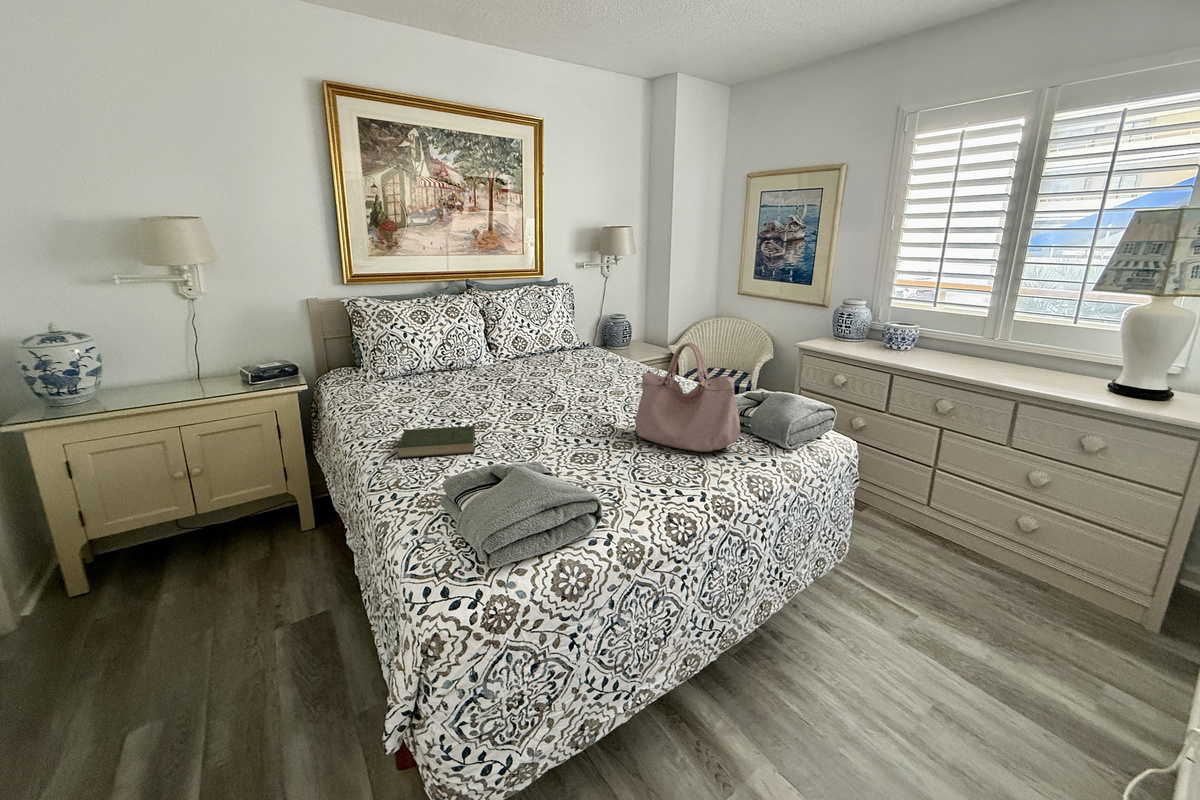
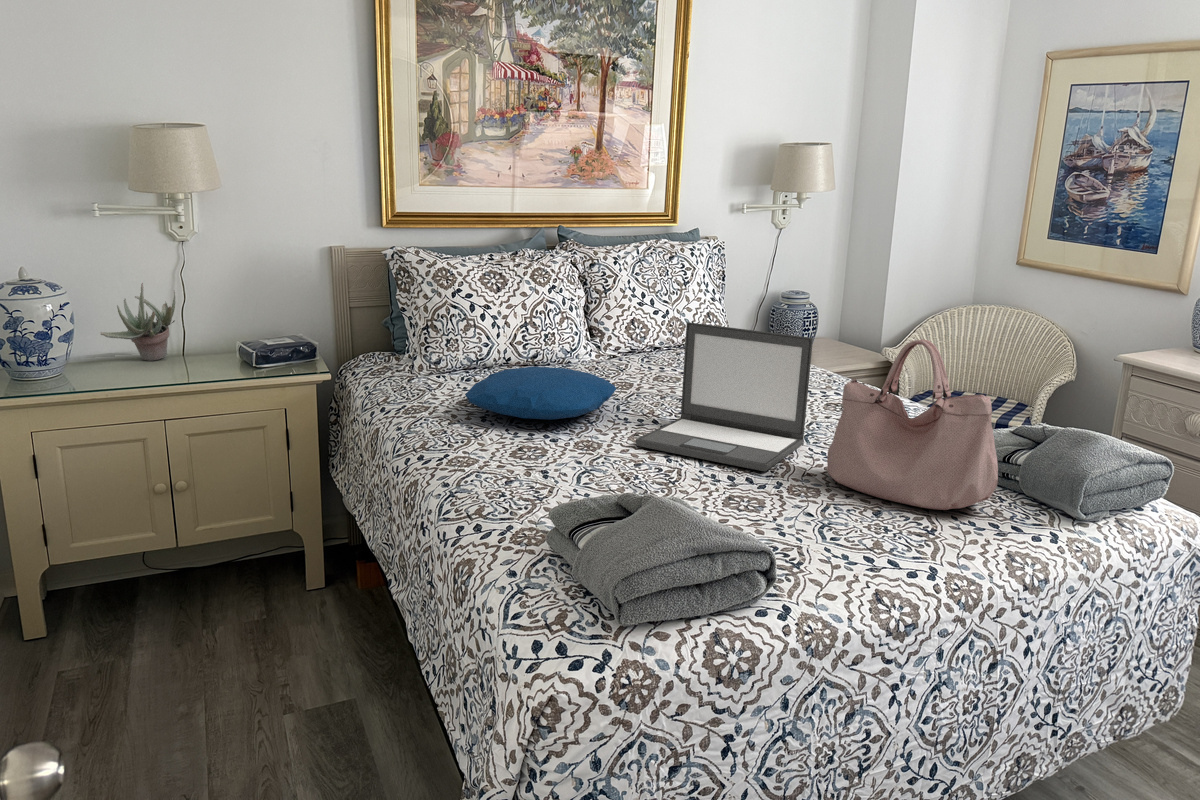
succulent plant: none [127,332,190,386] -> present [101,283,175,361]
laptop: none [513,338,622,434] -> present [636,322,813,471]
pillow: none [398,372,502,409] -> present [465,367,616,420]
book: present [397,426,475,458] -> none [475,442,583,482]

